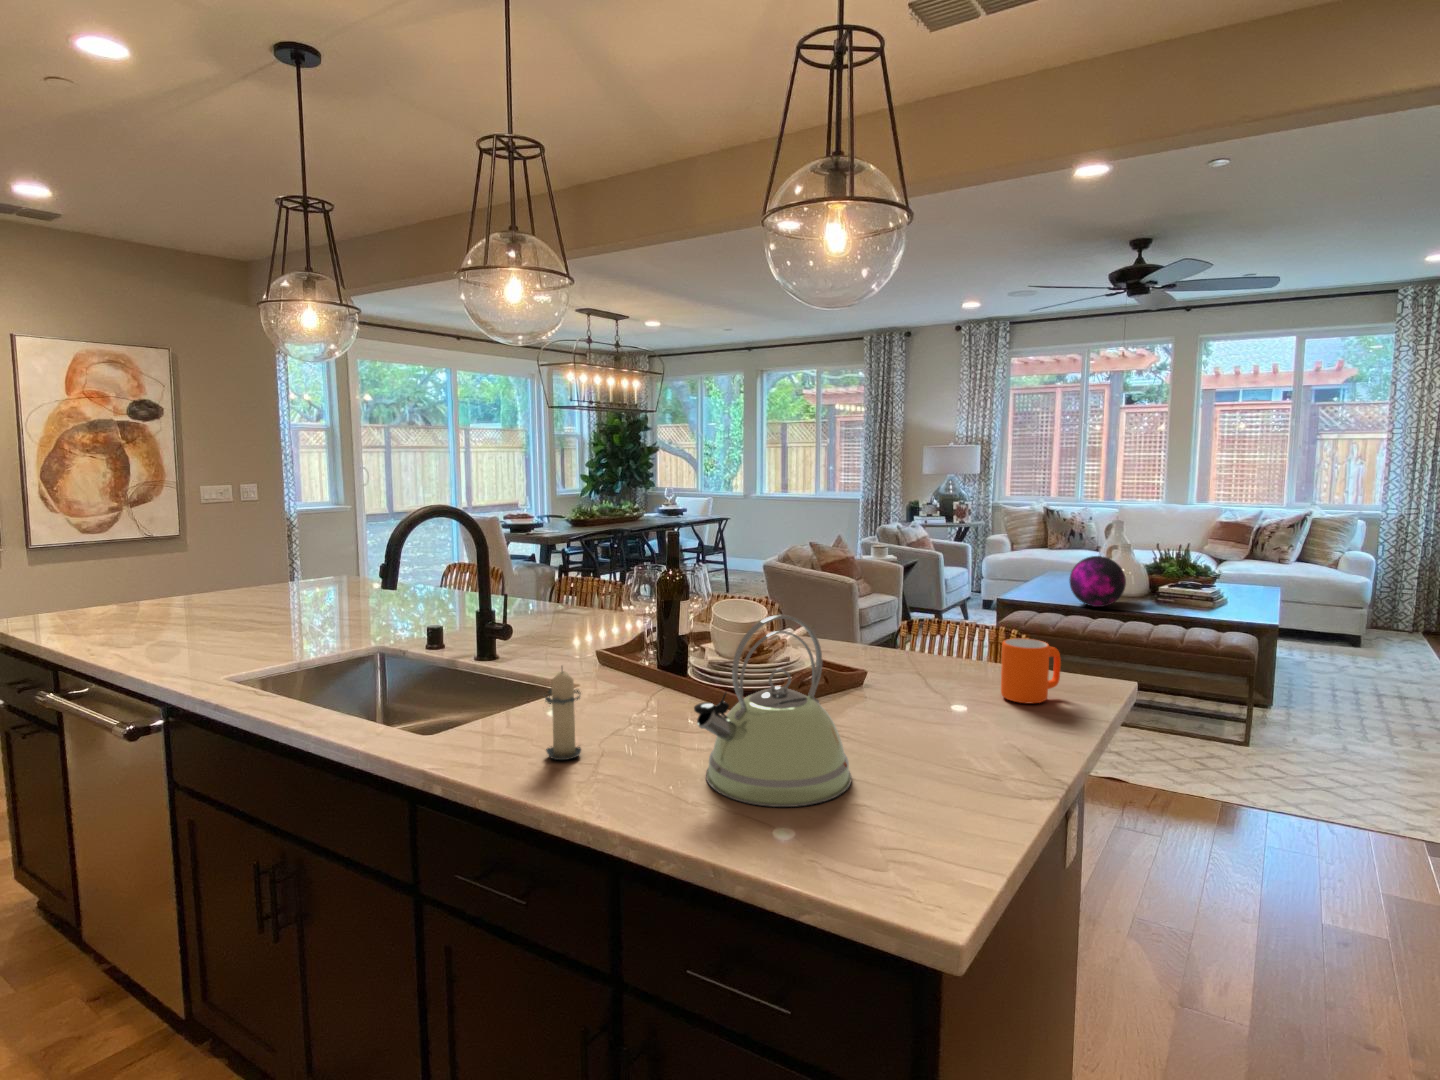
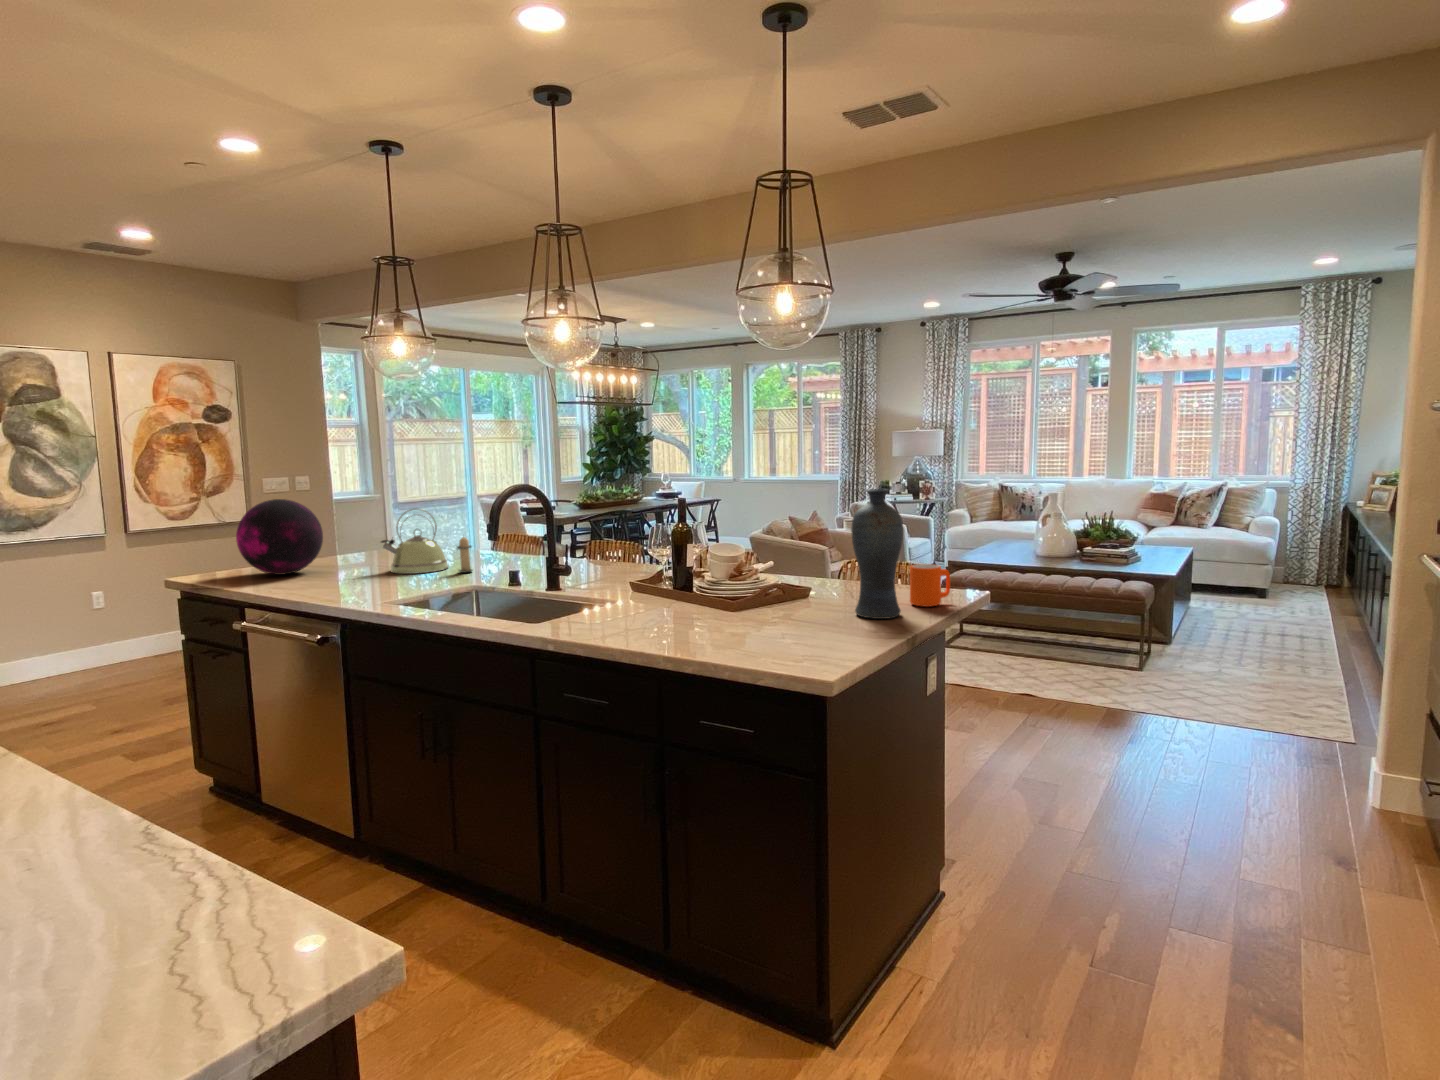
vase: none [923,531,1002,728] -> present [851,489,903,619]
decorative orb: present [1069,556,1126,607] -> present [236,499,323,575]
kettle: present [694,614,851,807] -> present [381,509,448,574]
candle: present [545,670,581,760] -> present [457,537,472,573]

